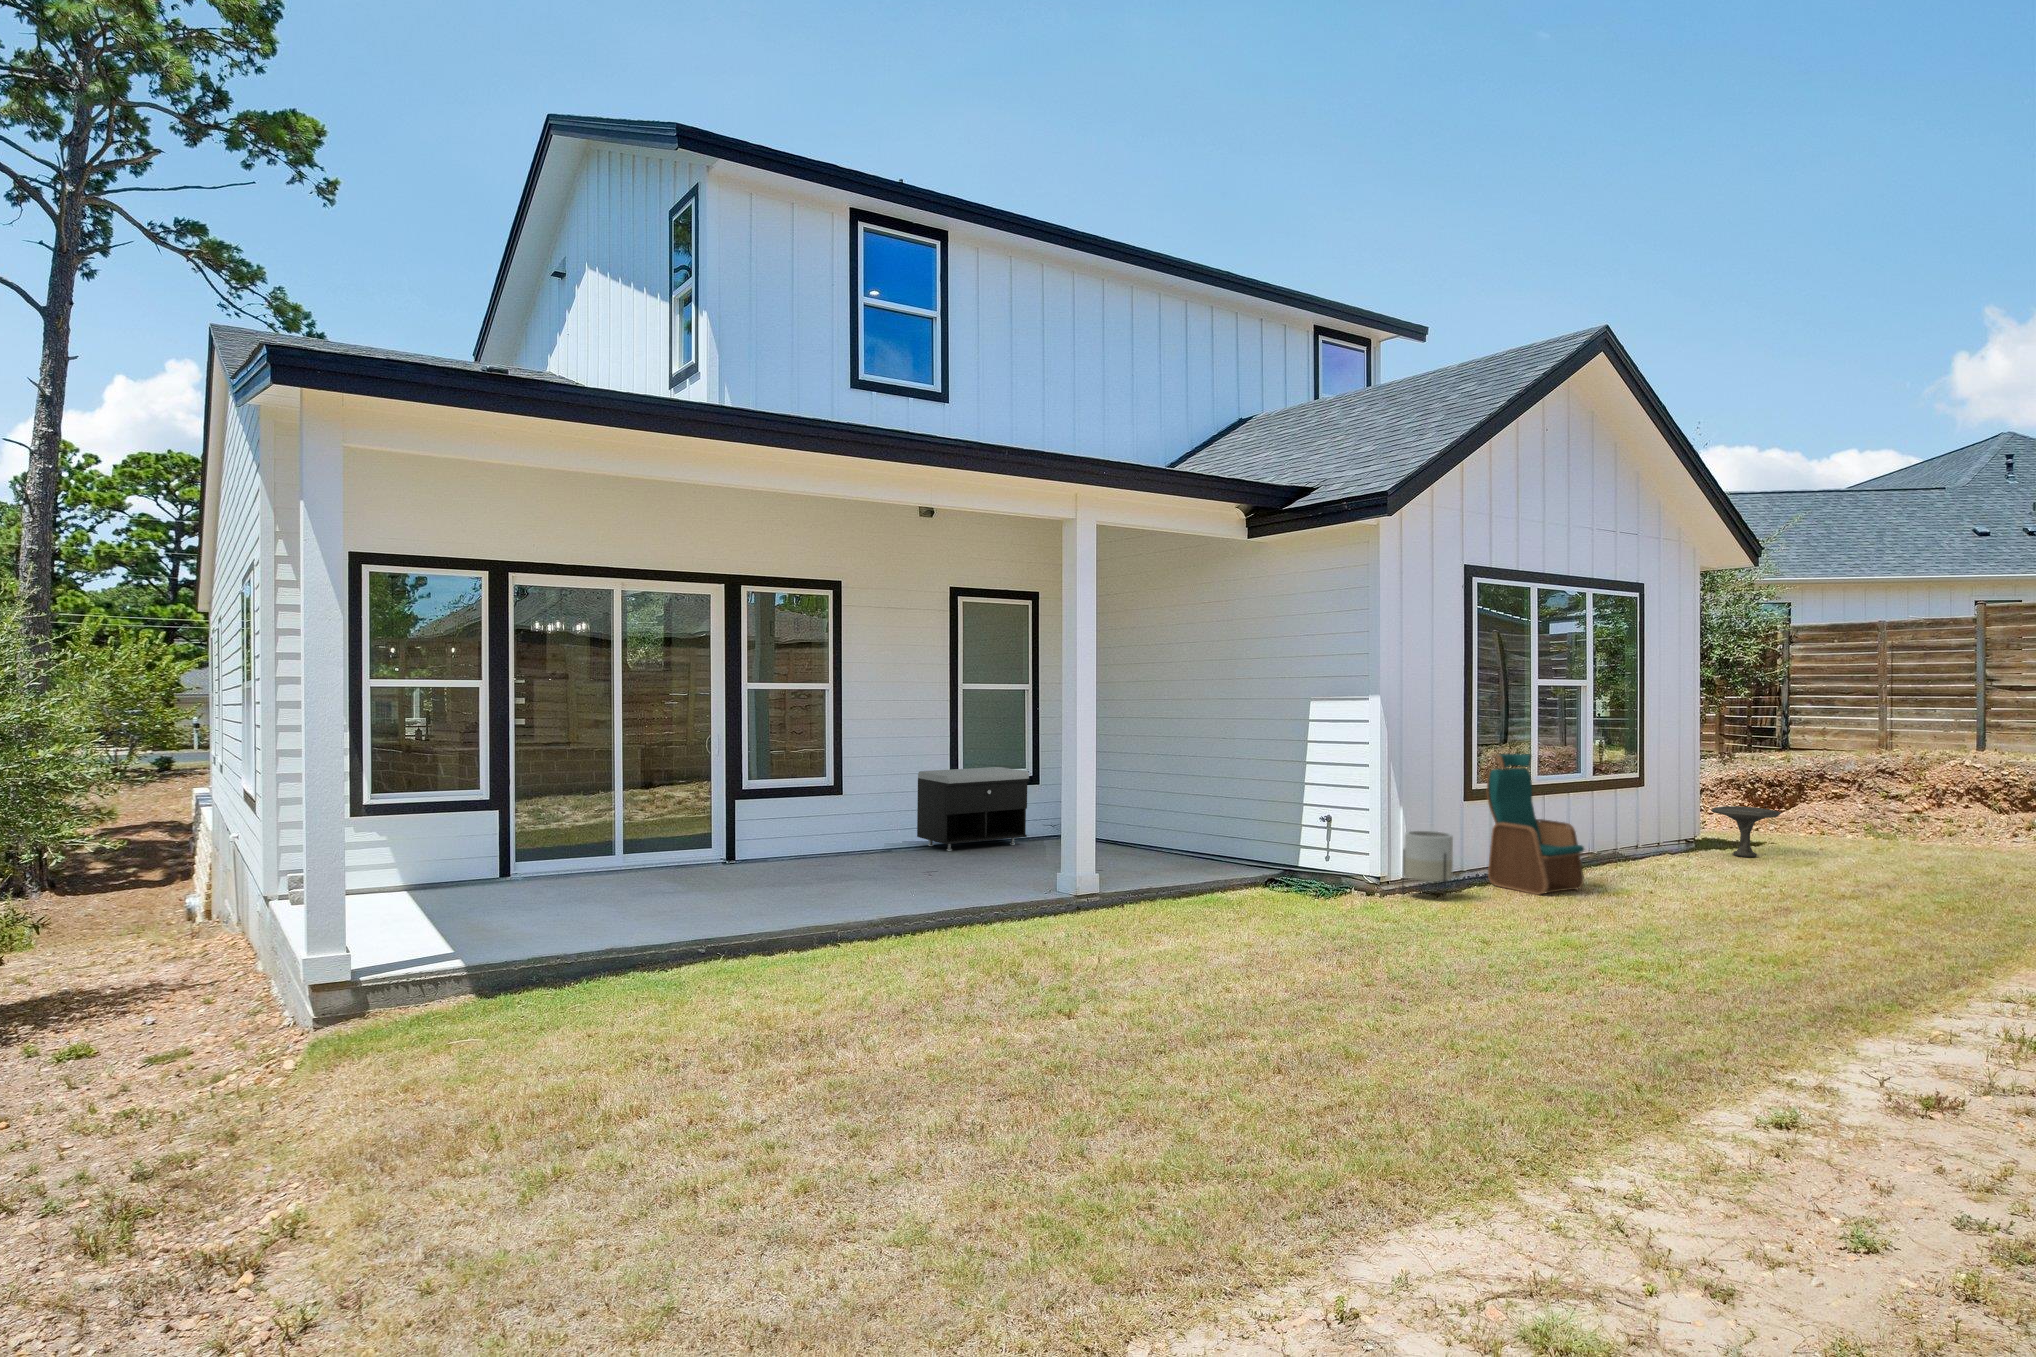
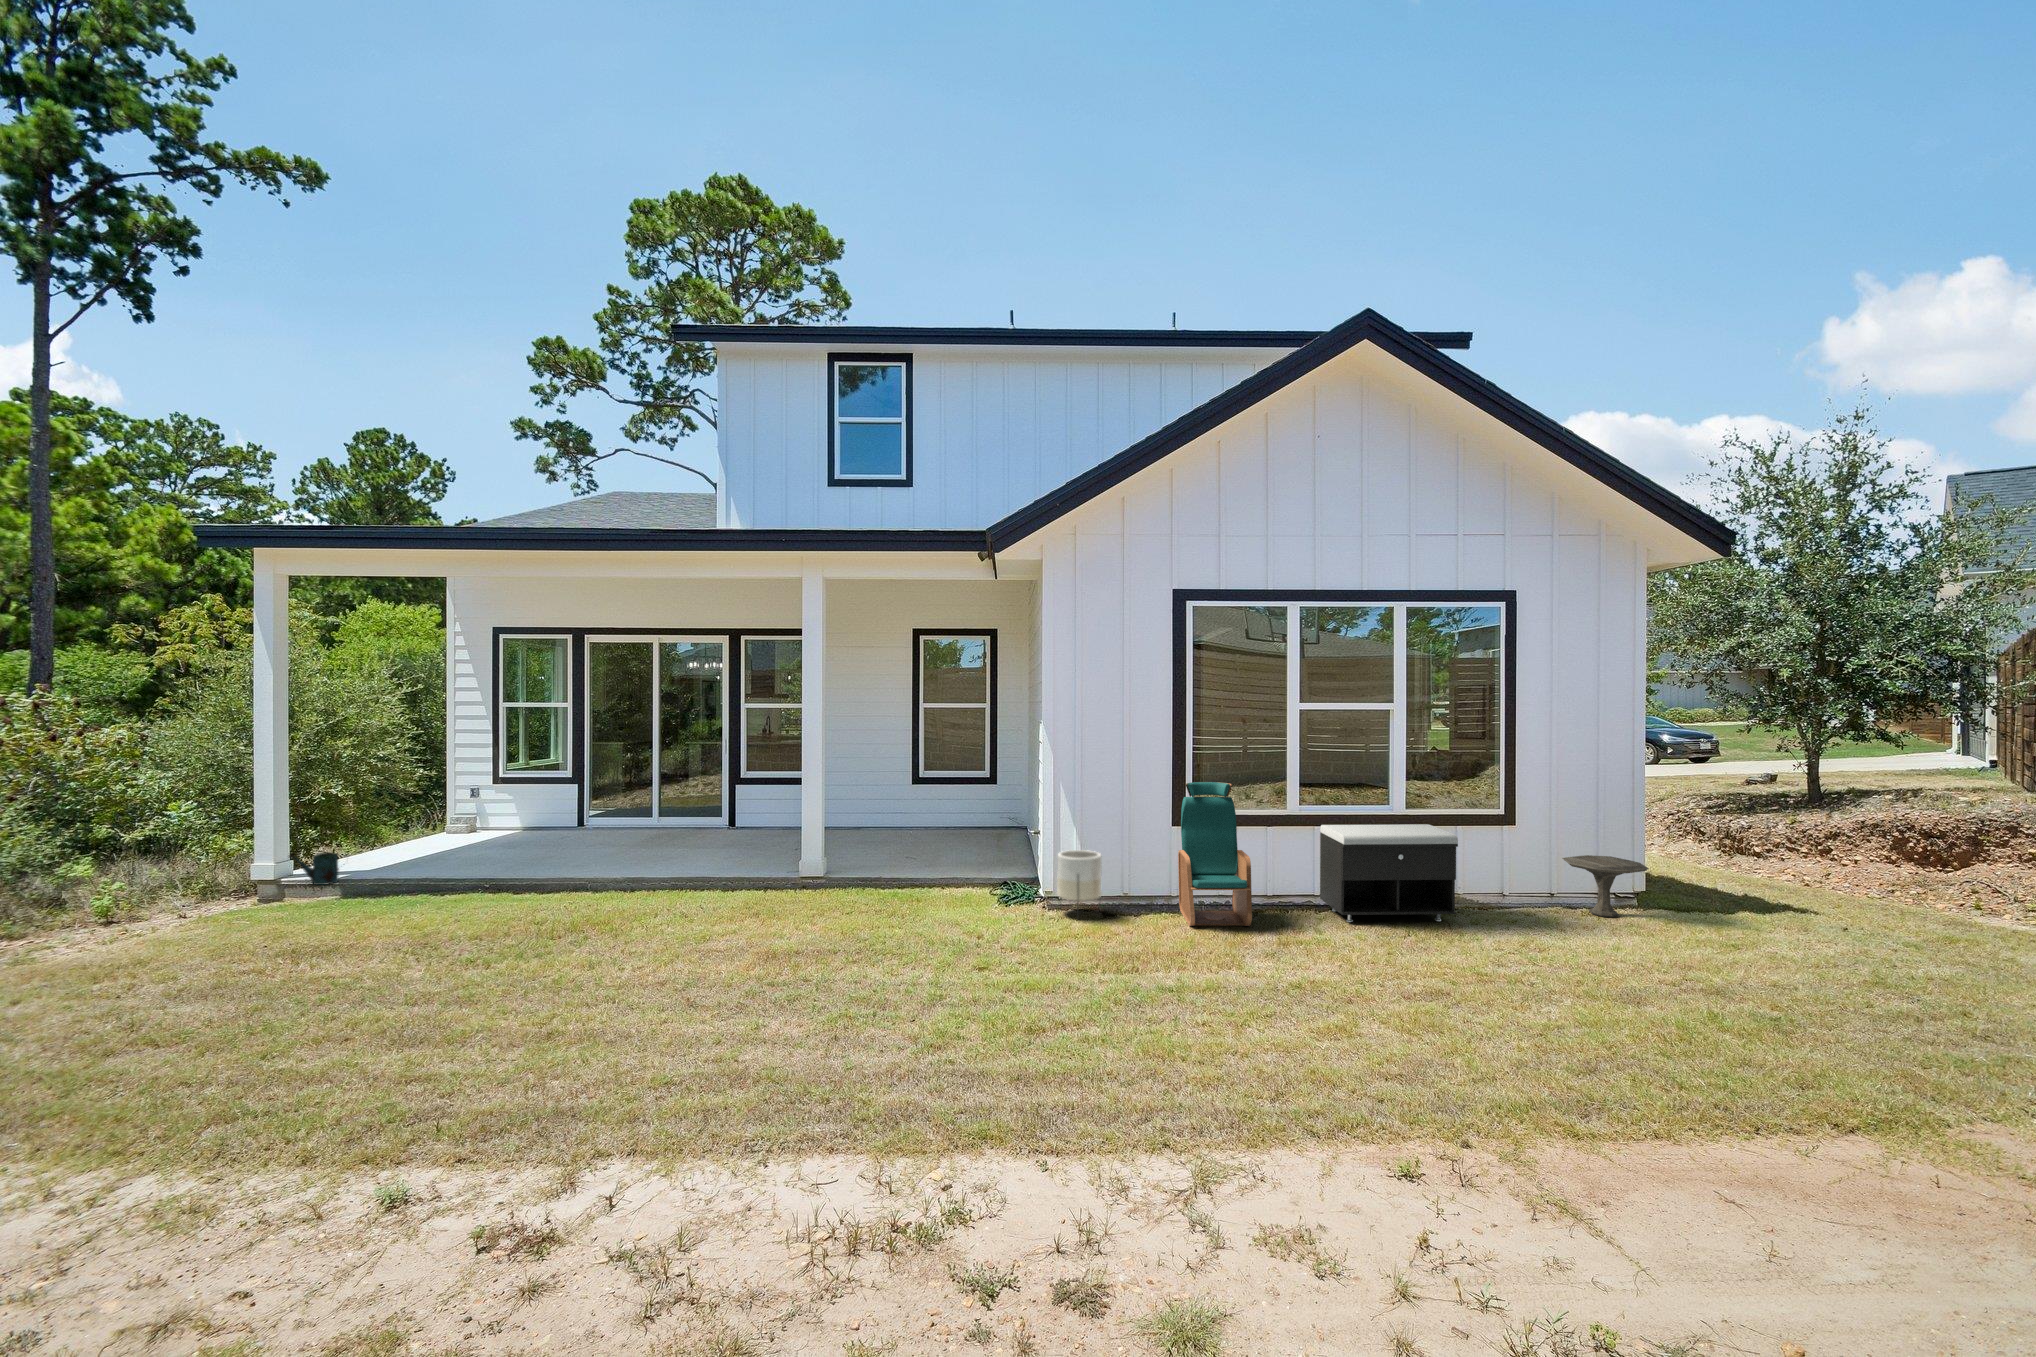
storage bench: present [917,767,1029,851] -> present [1320,824,1458,922]
watering can: none [395,923,467,976] -> present [289,852,339,885]

